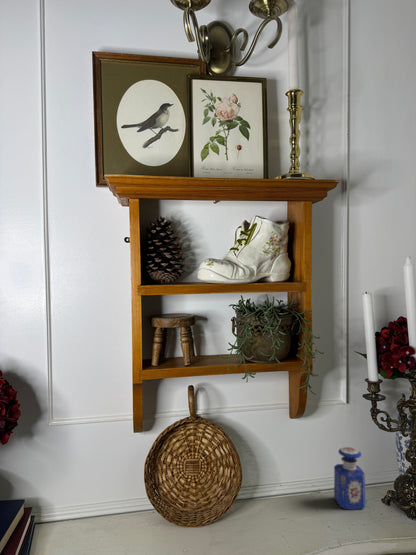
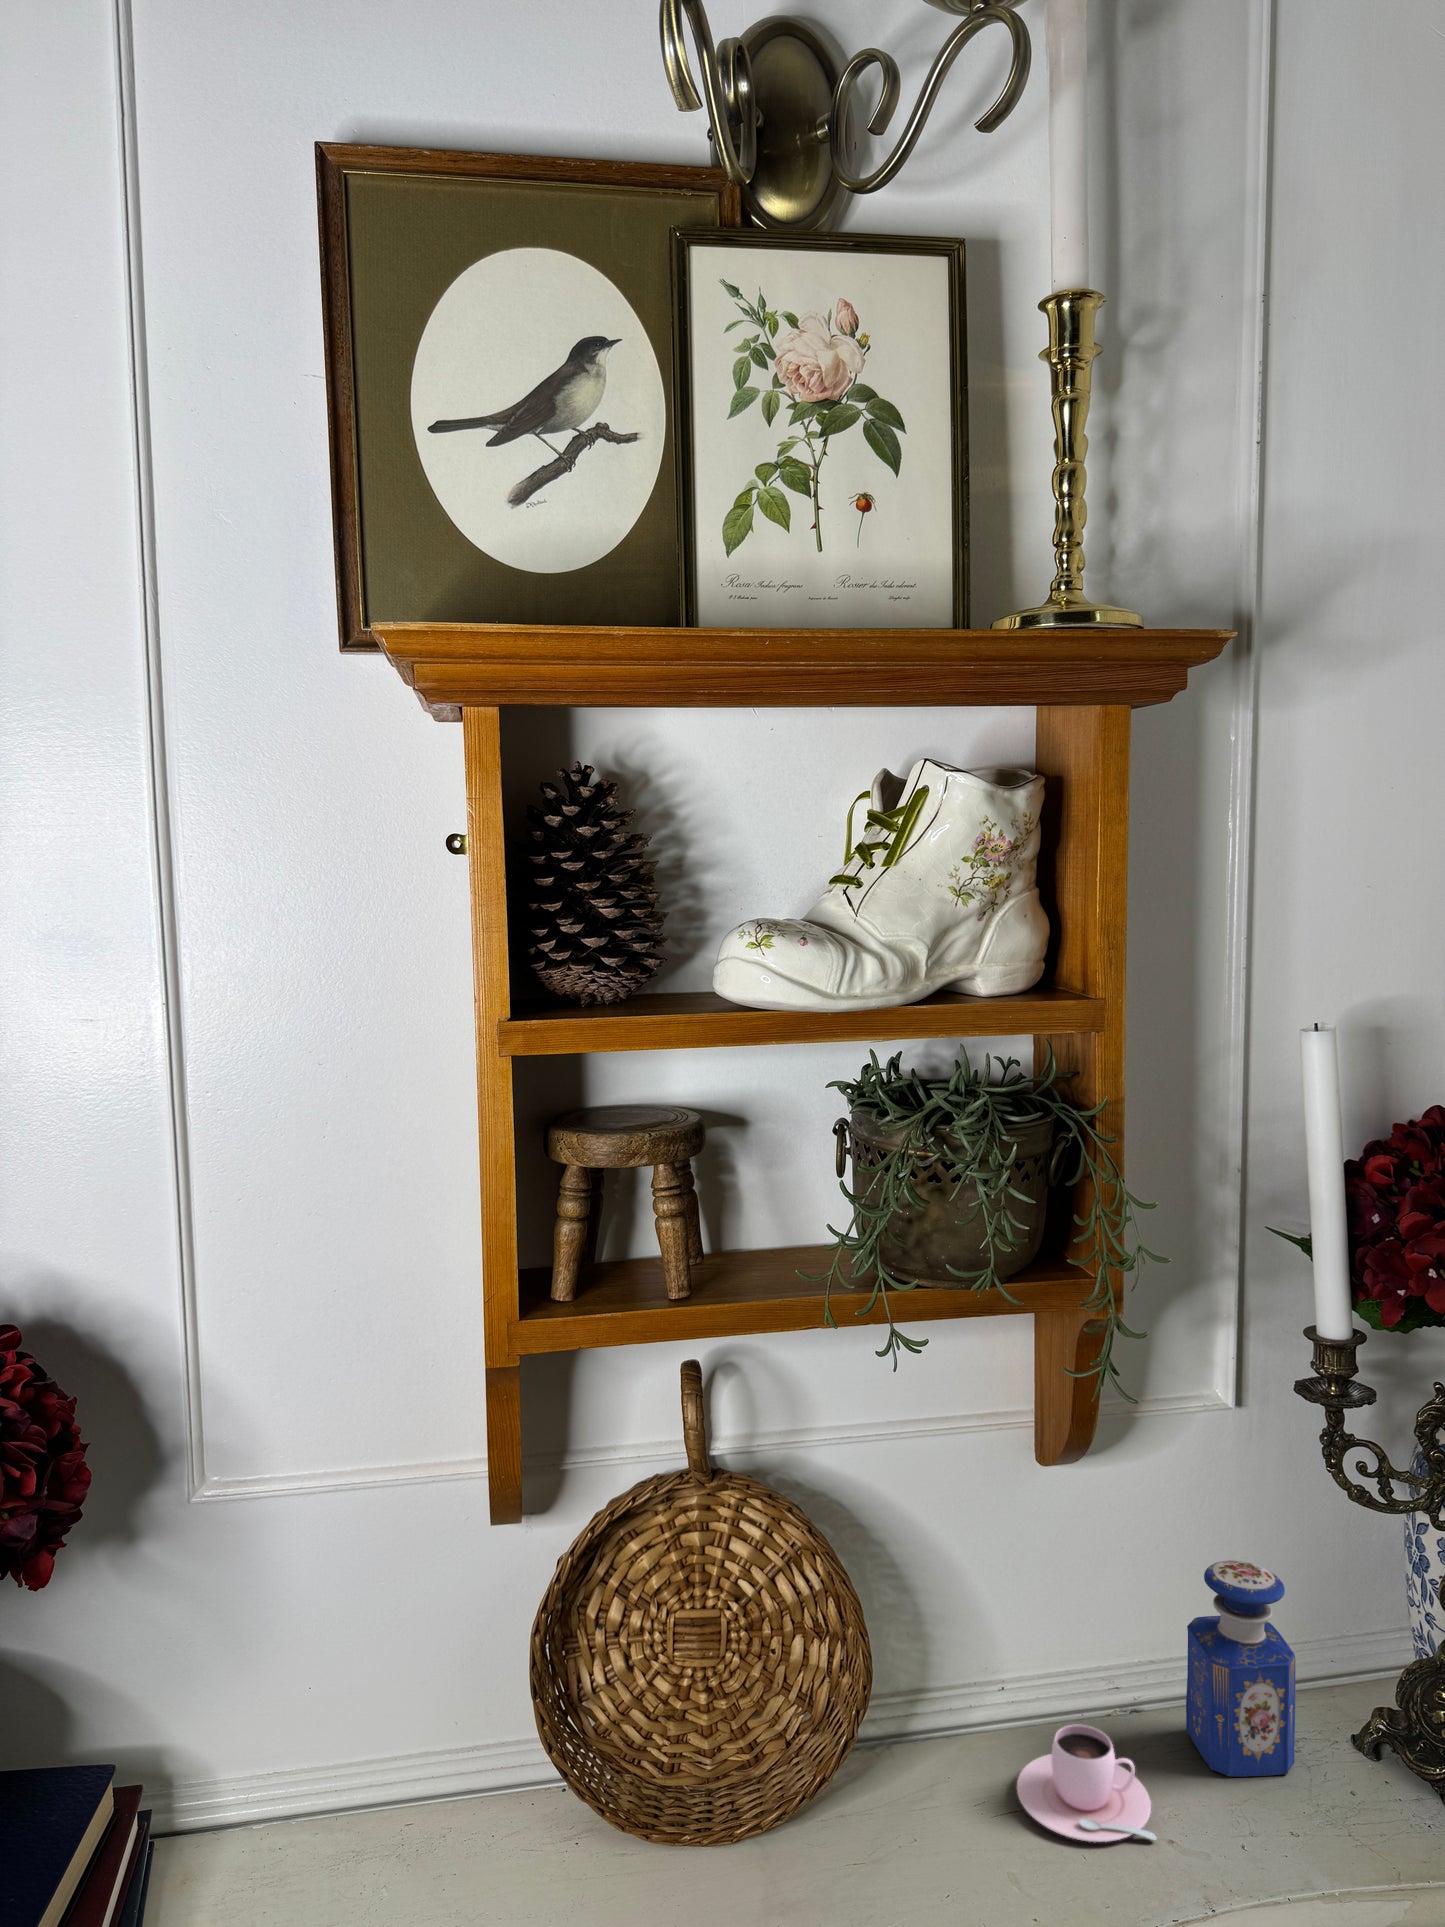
teacup: none [285,470,324,525] -> present [1017,1725,1157,1842]

